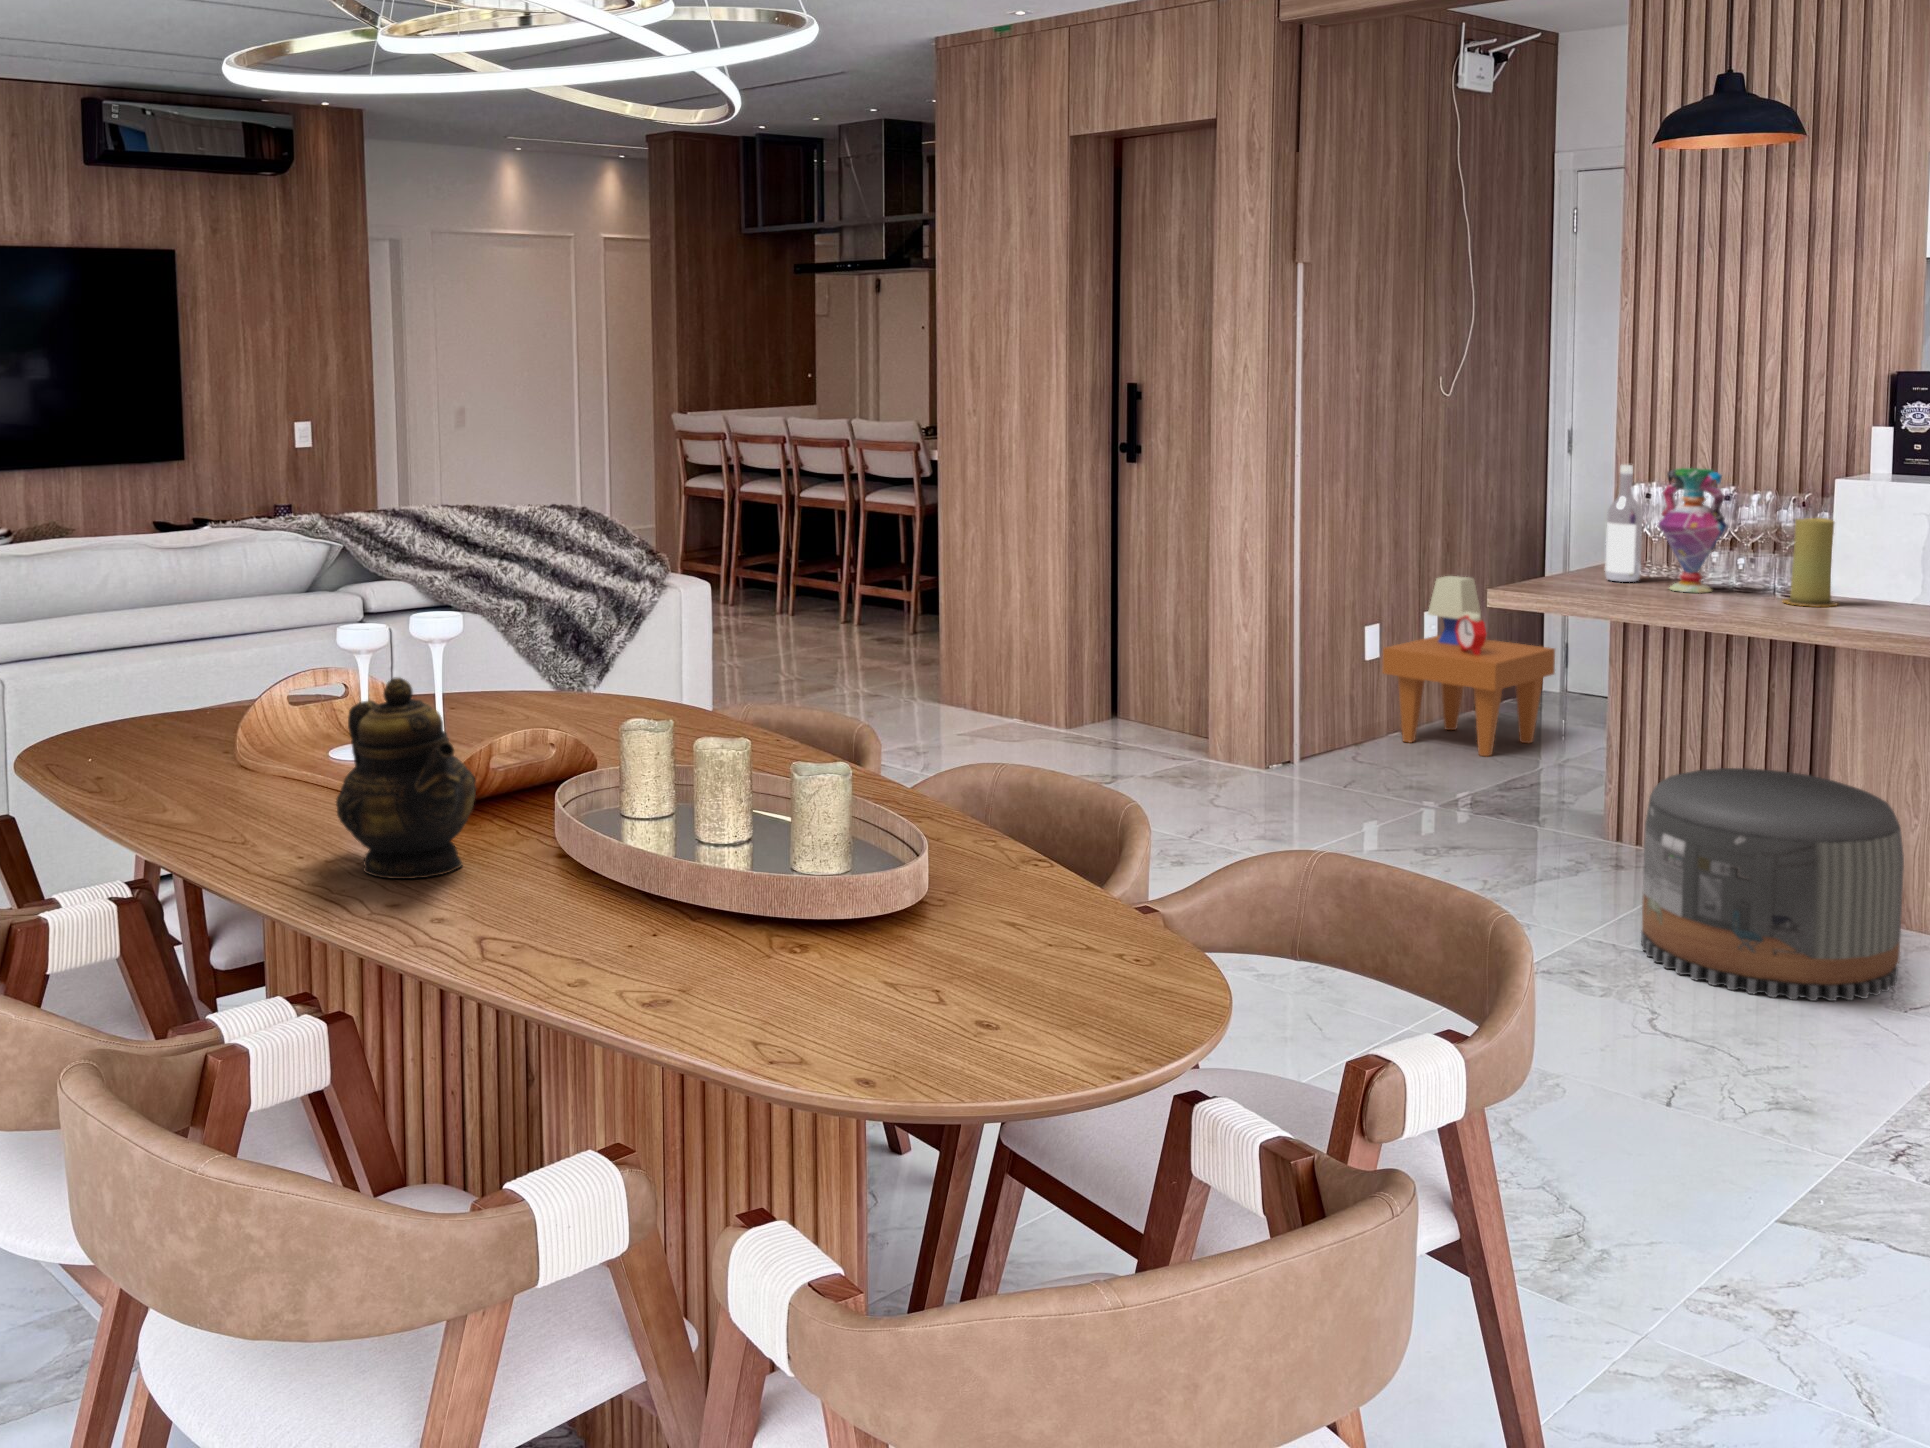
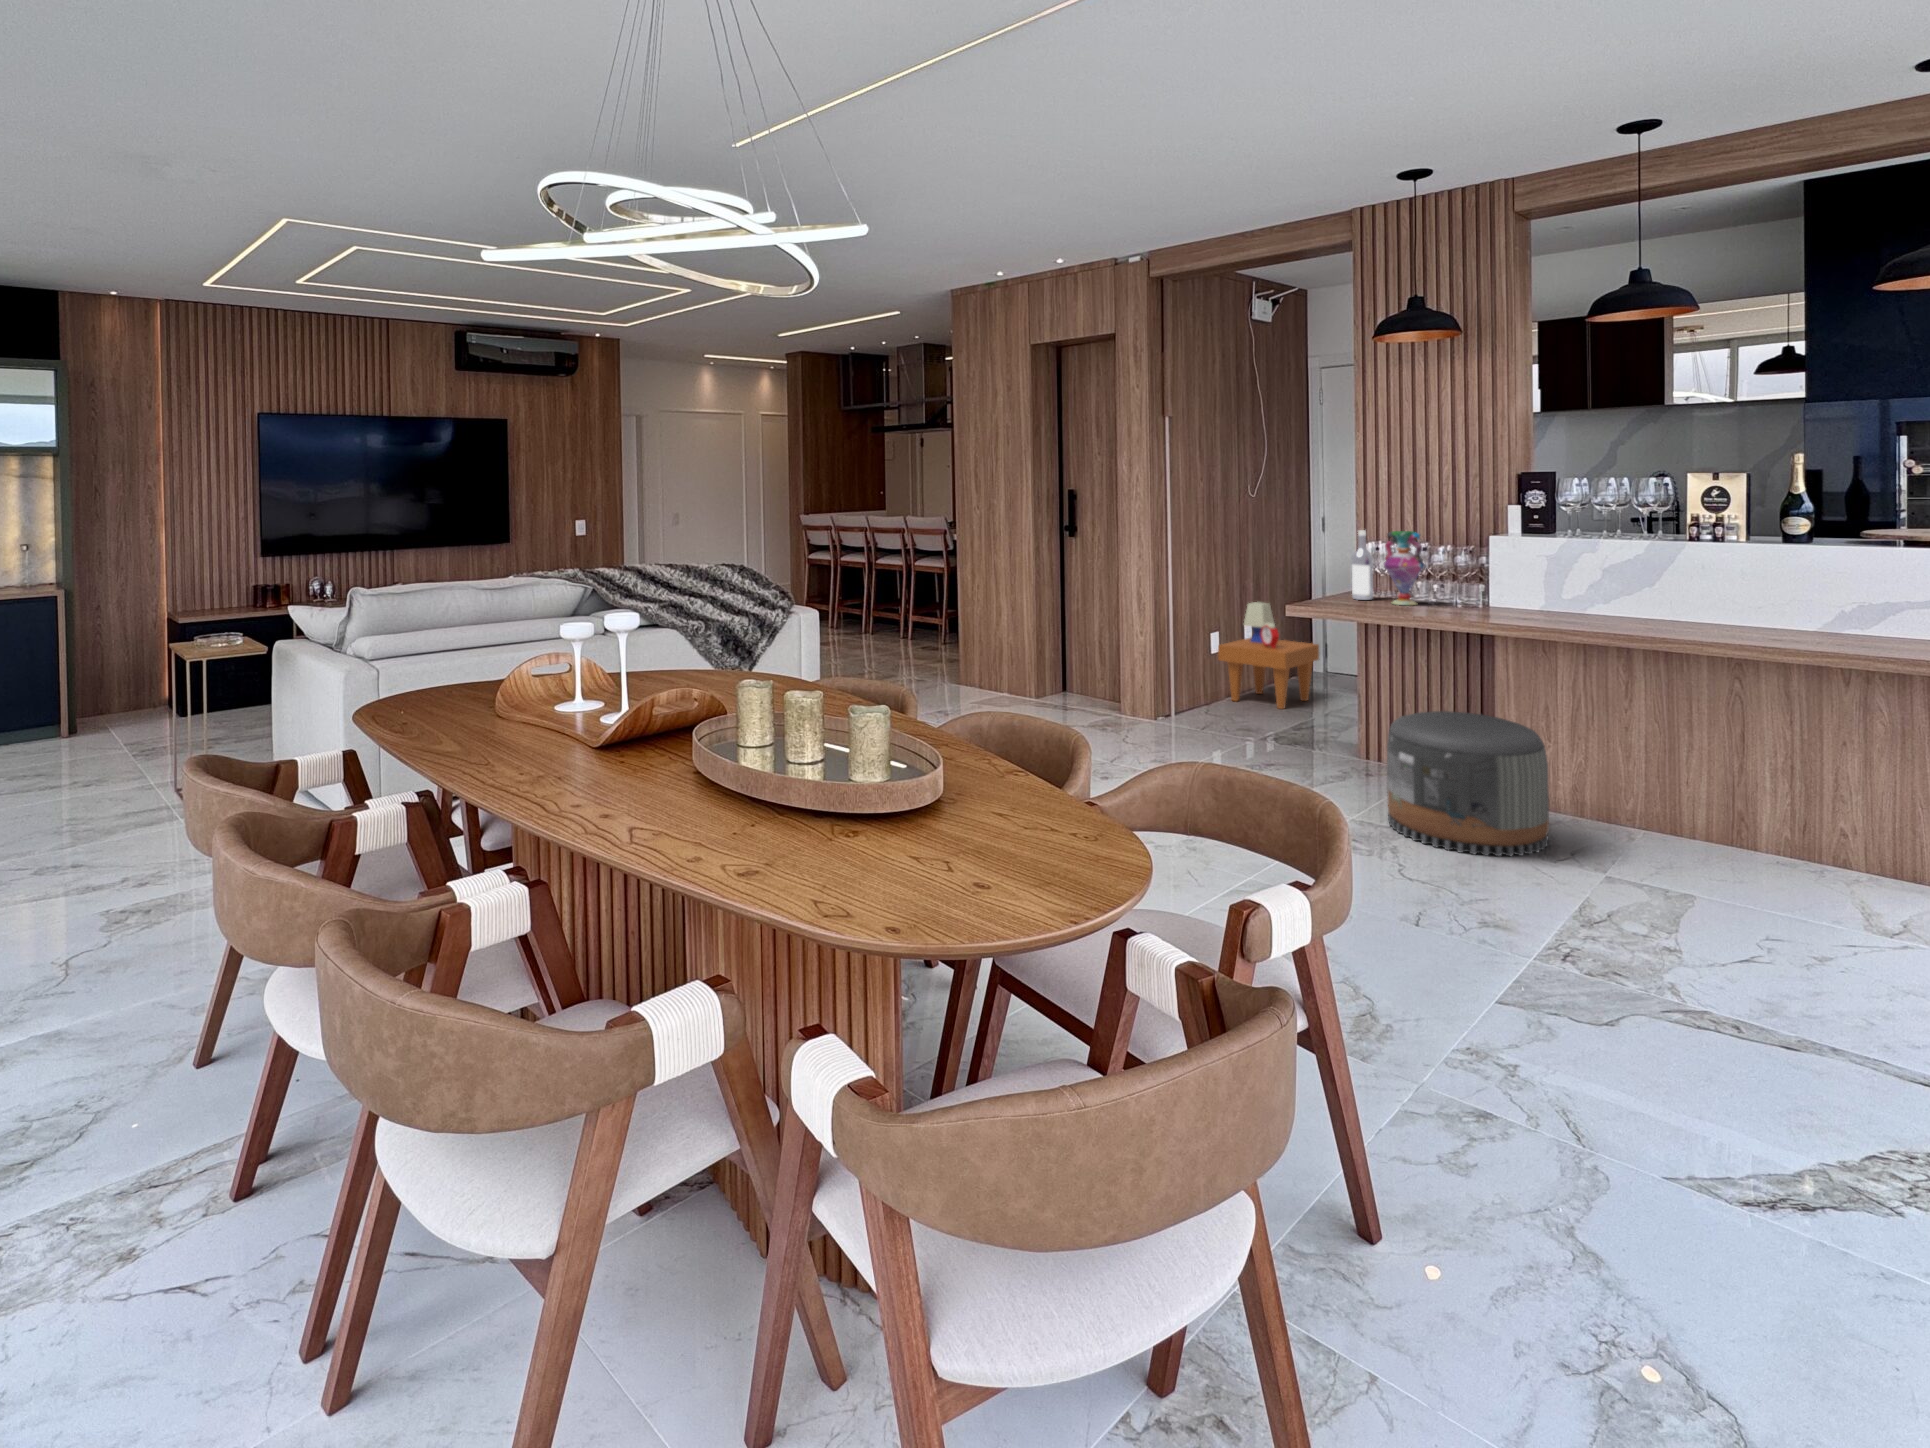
candle: present [1783,518,1837,607] -> none [1461,559,1495,612]
teapot: present [336,677,476,879] -> none [544,650,641,787]

